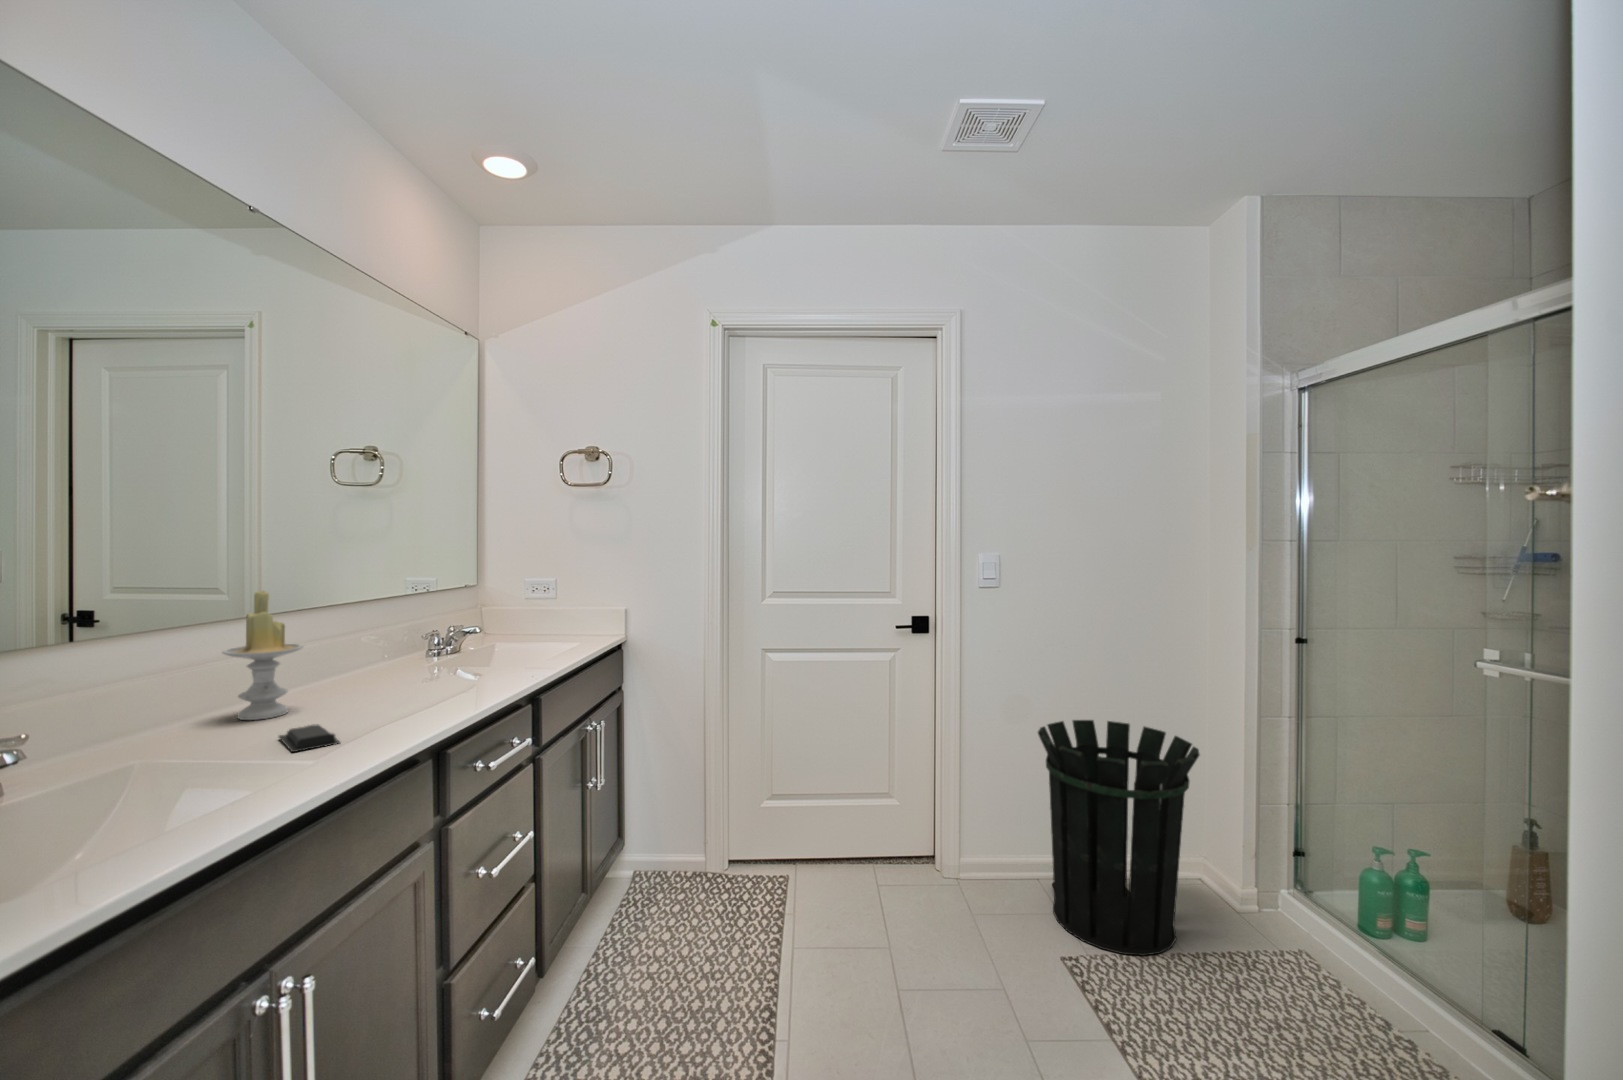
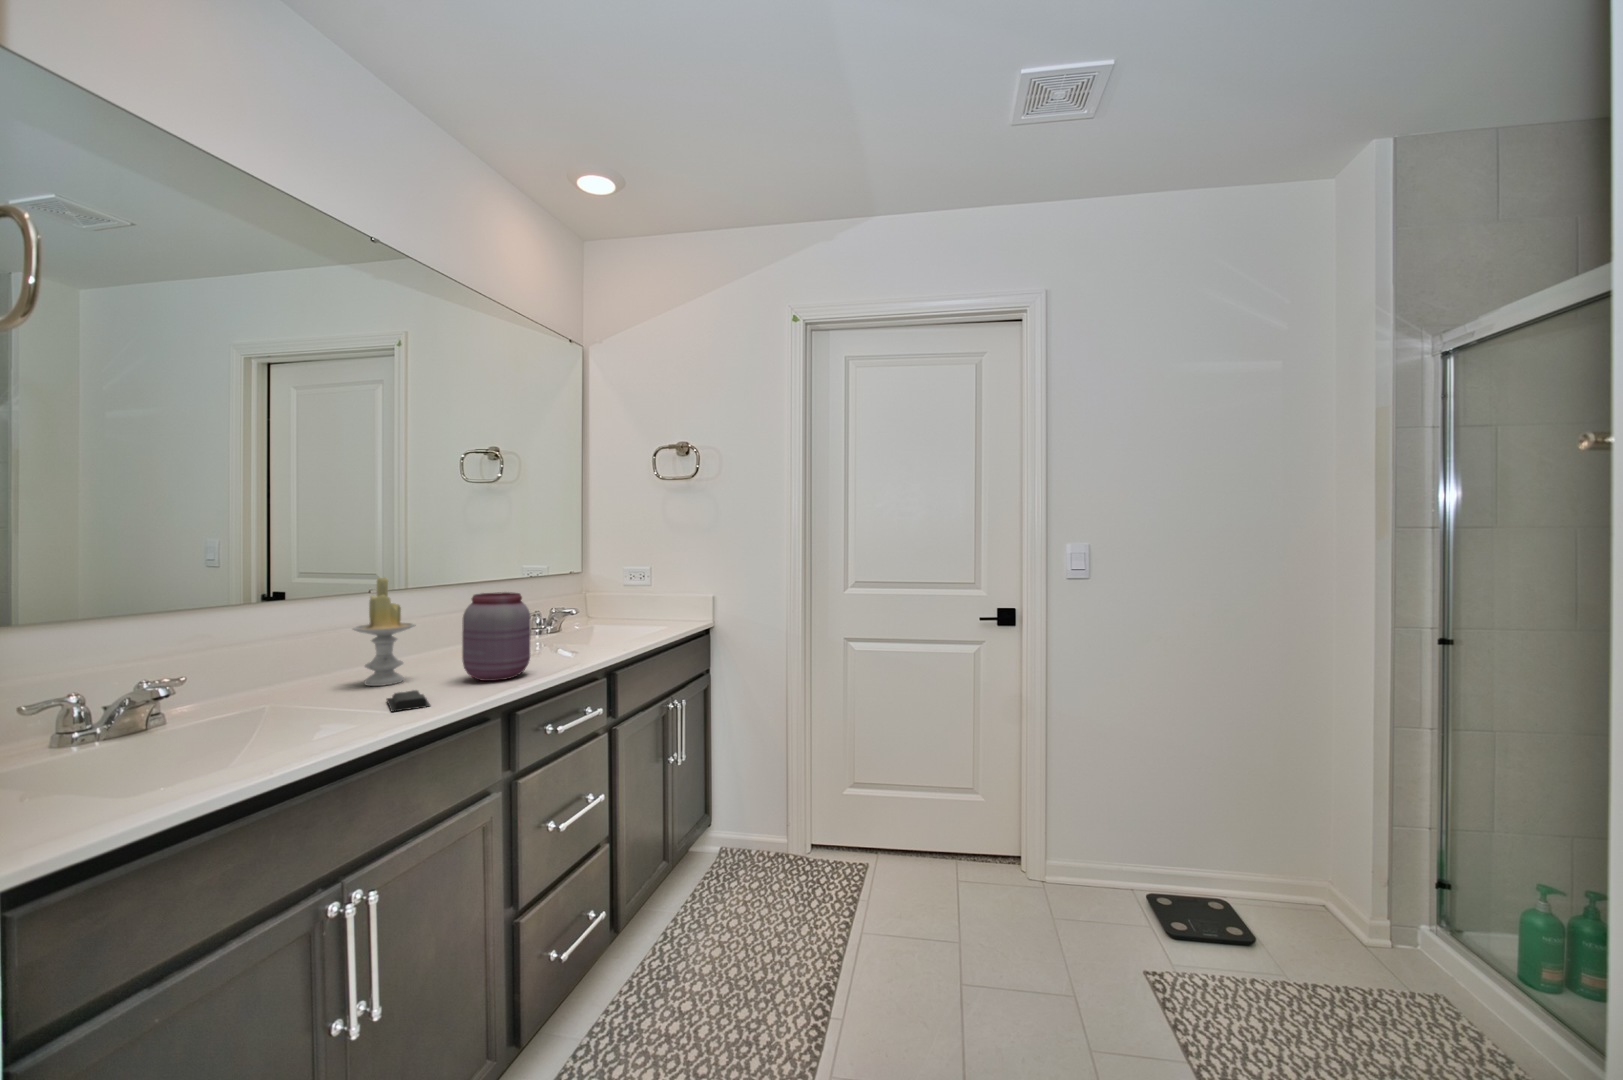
jar: none [366,607,448,709] -> present [462,592,530,681]
waste bin: present [1038,720,1200,956] -> none [1122,722,1309,980]

